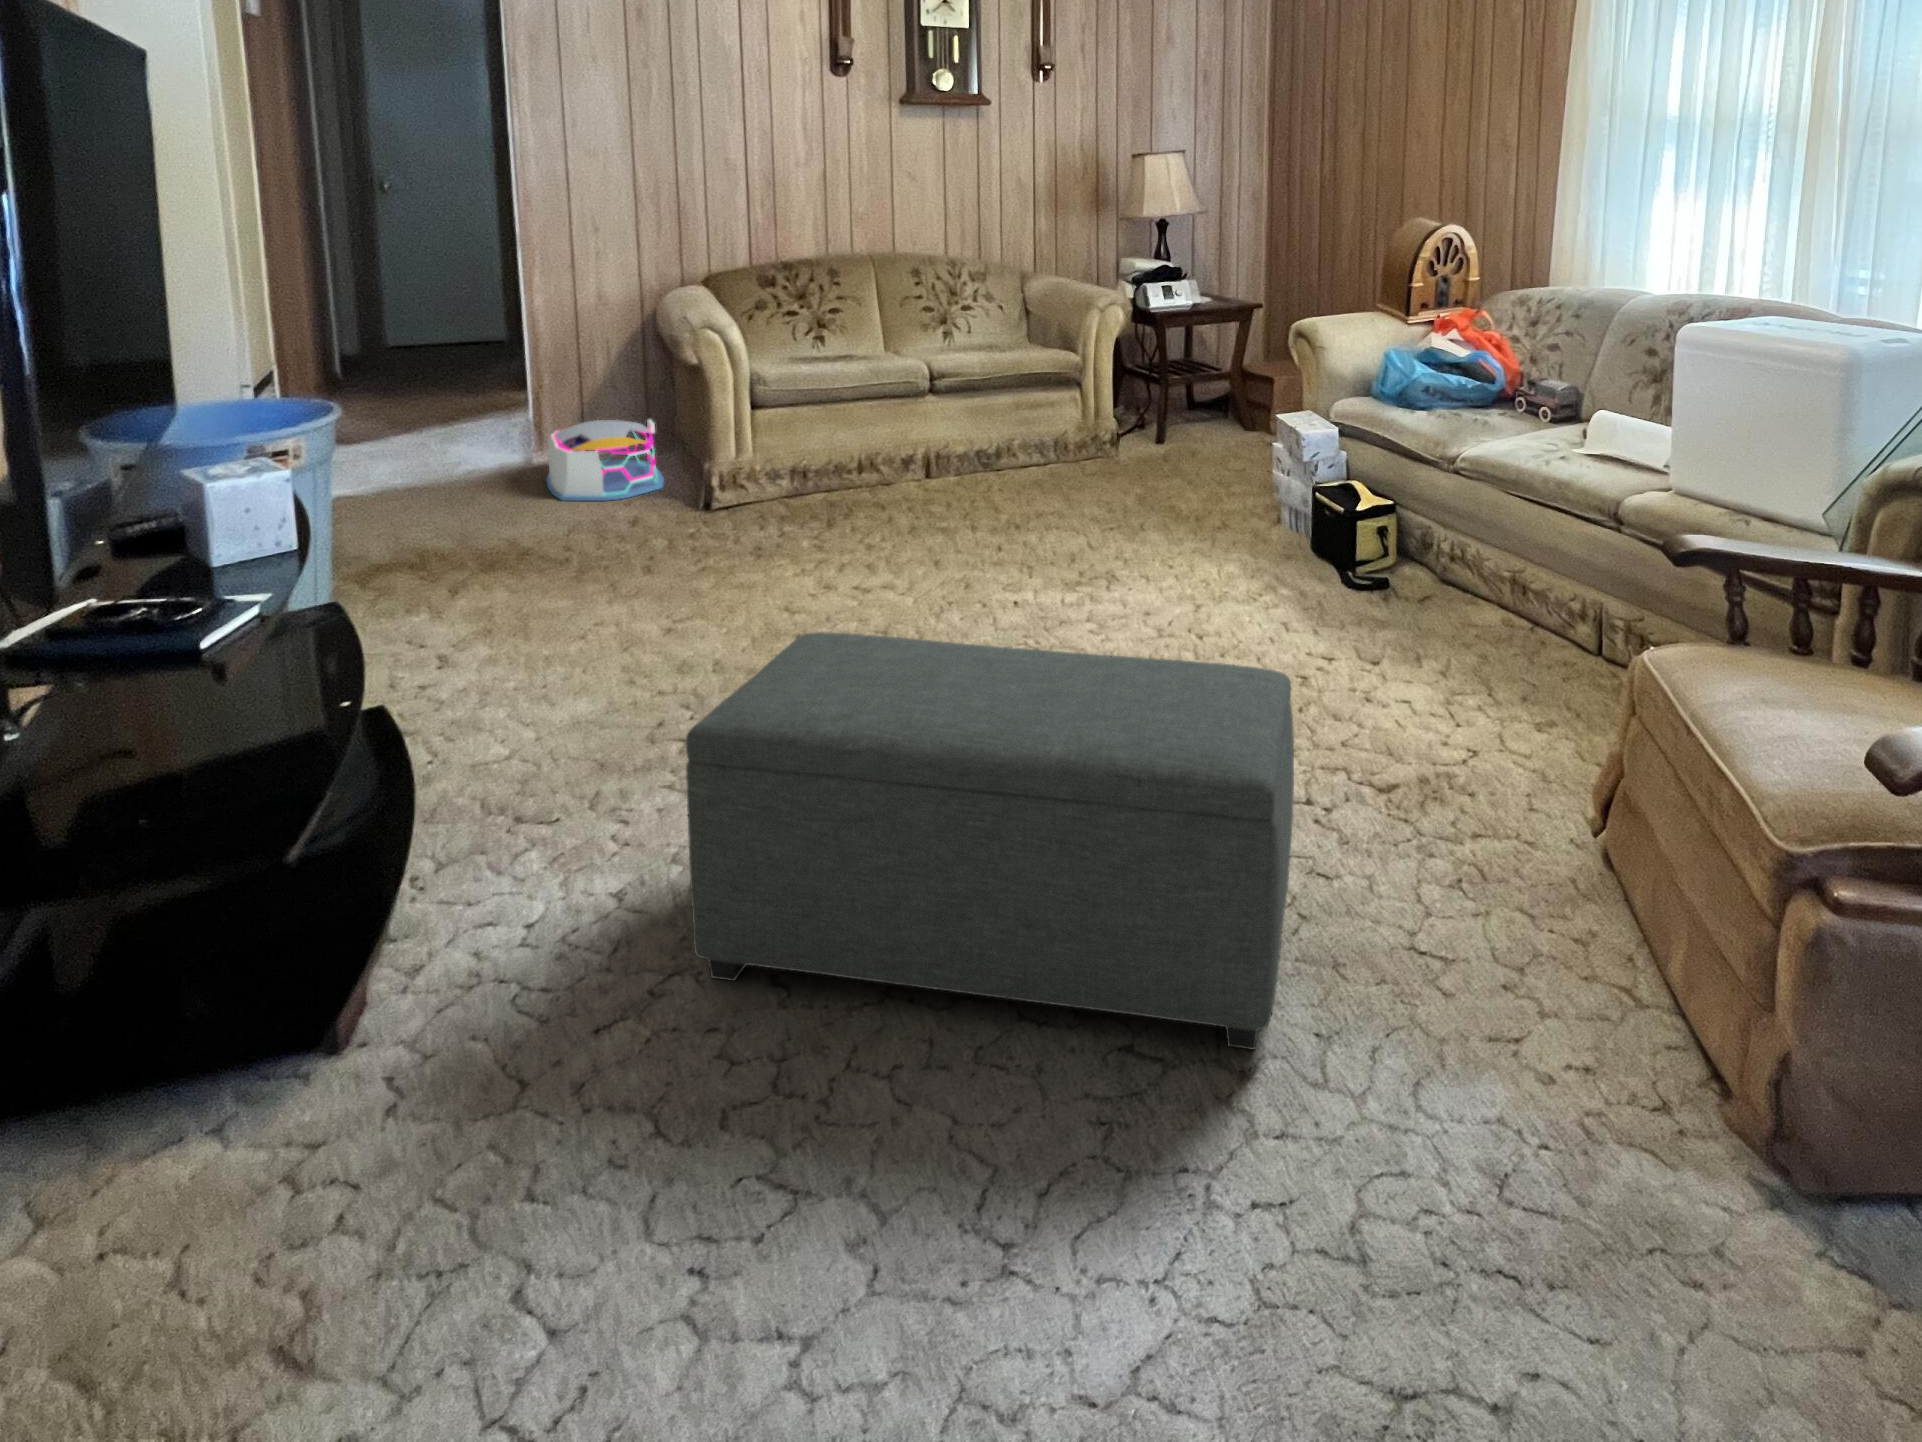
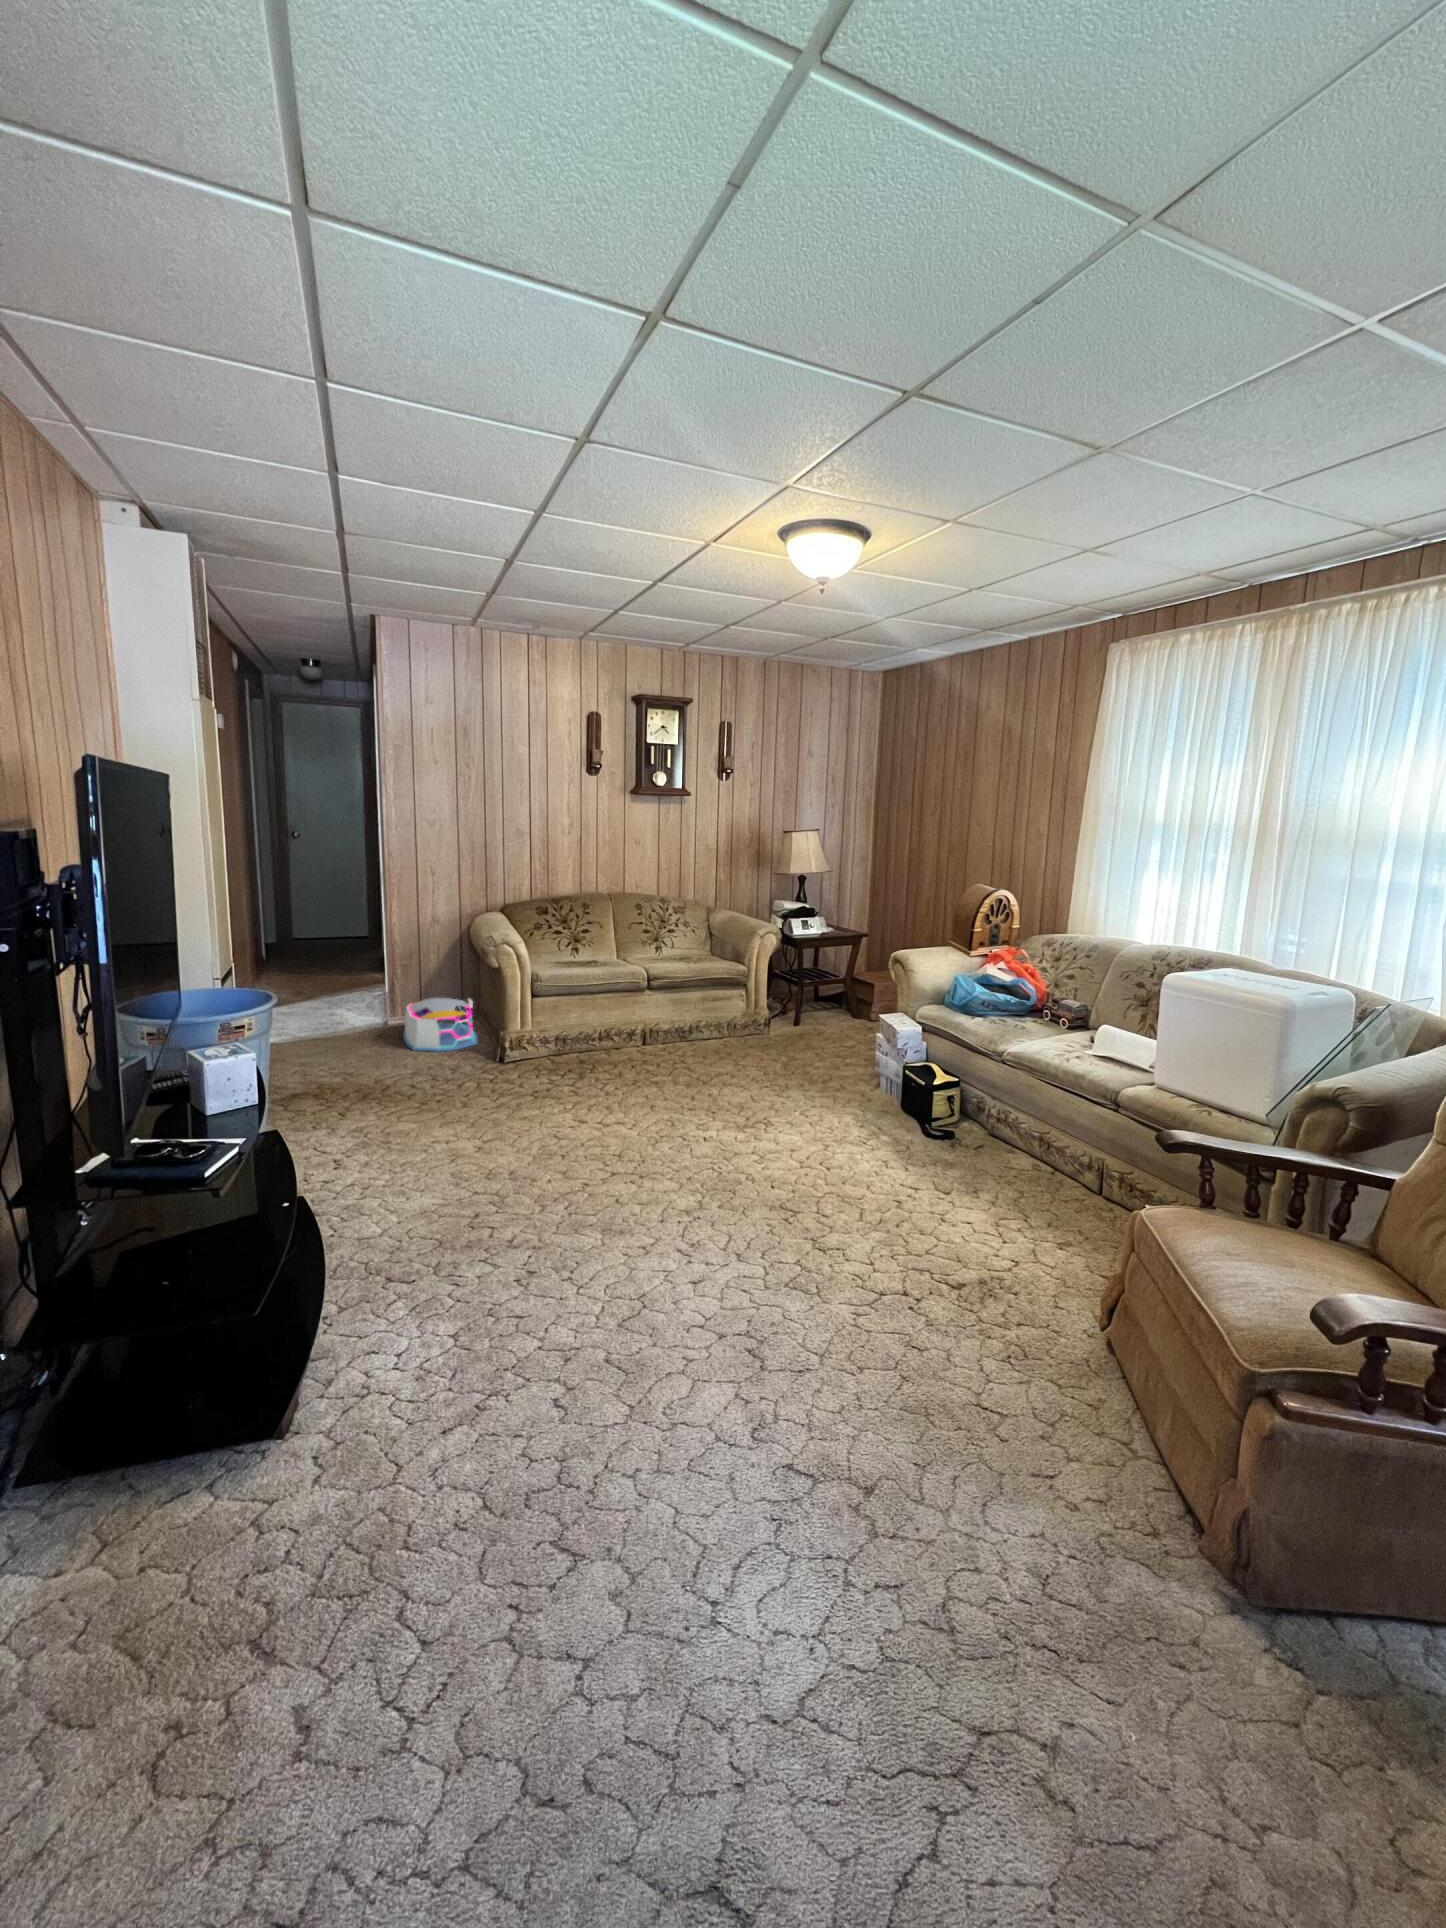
ottoman: present [686,632,1294,1050] -> none [506,1168,901,1471]

